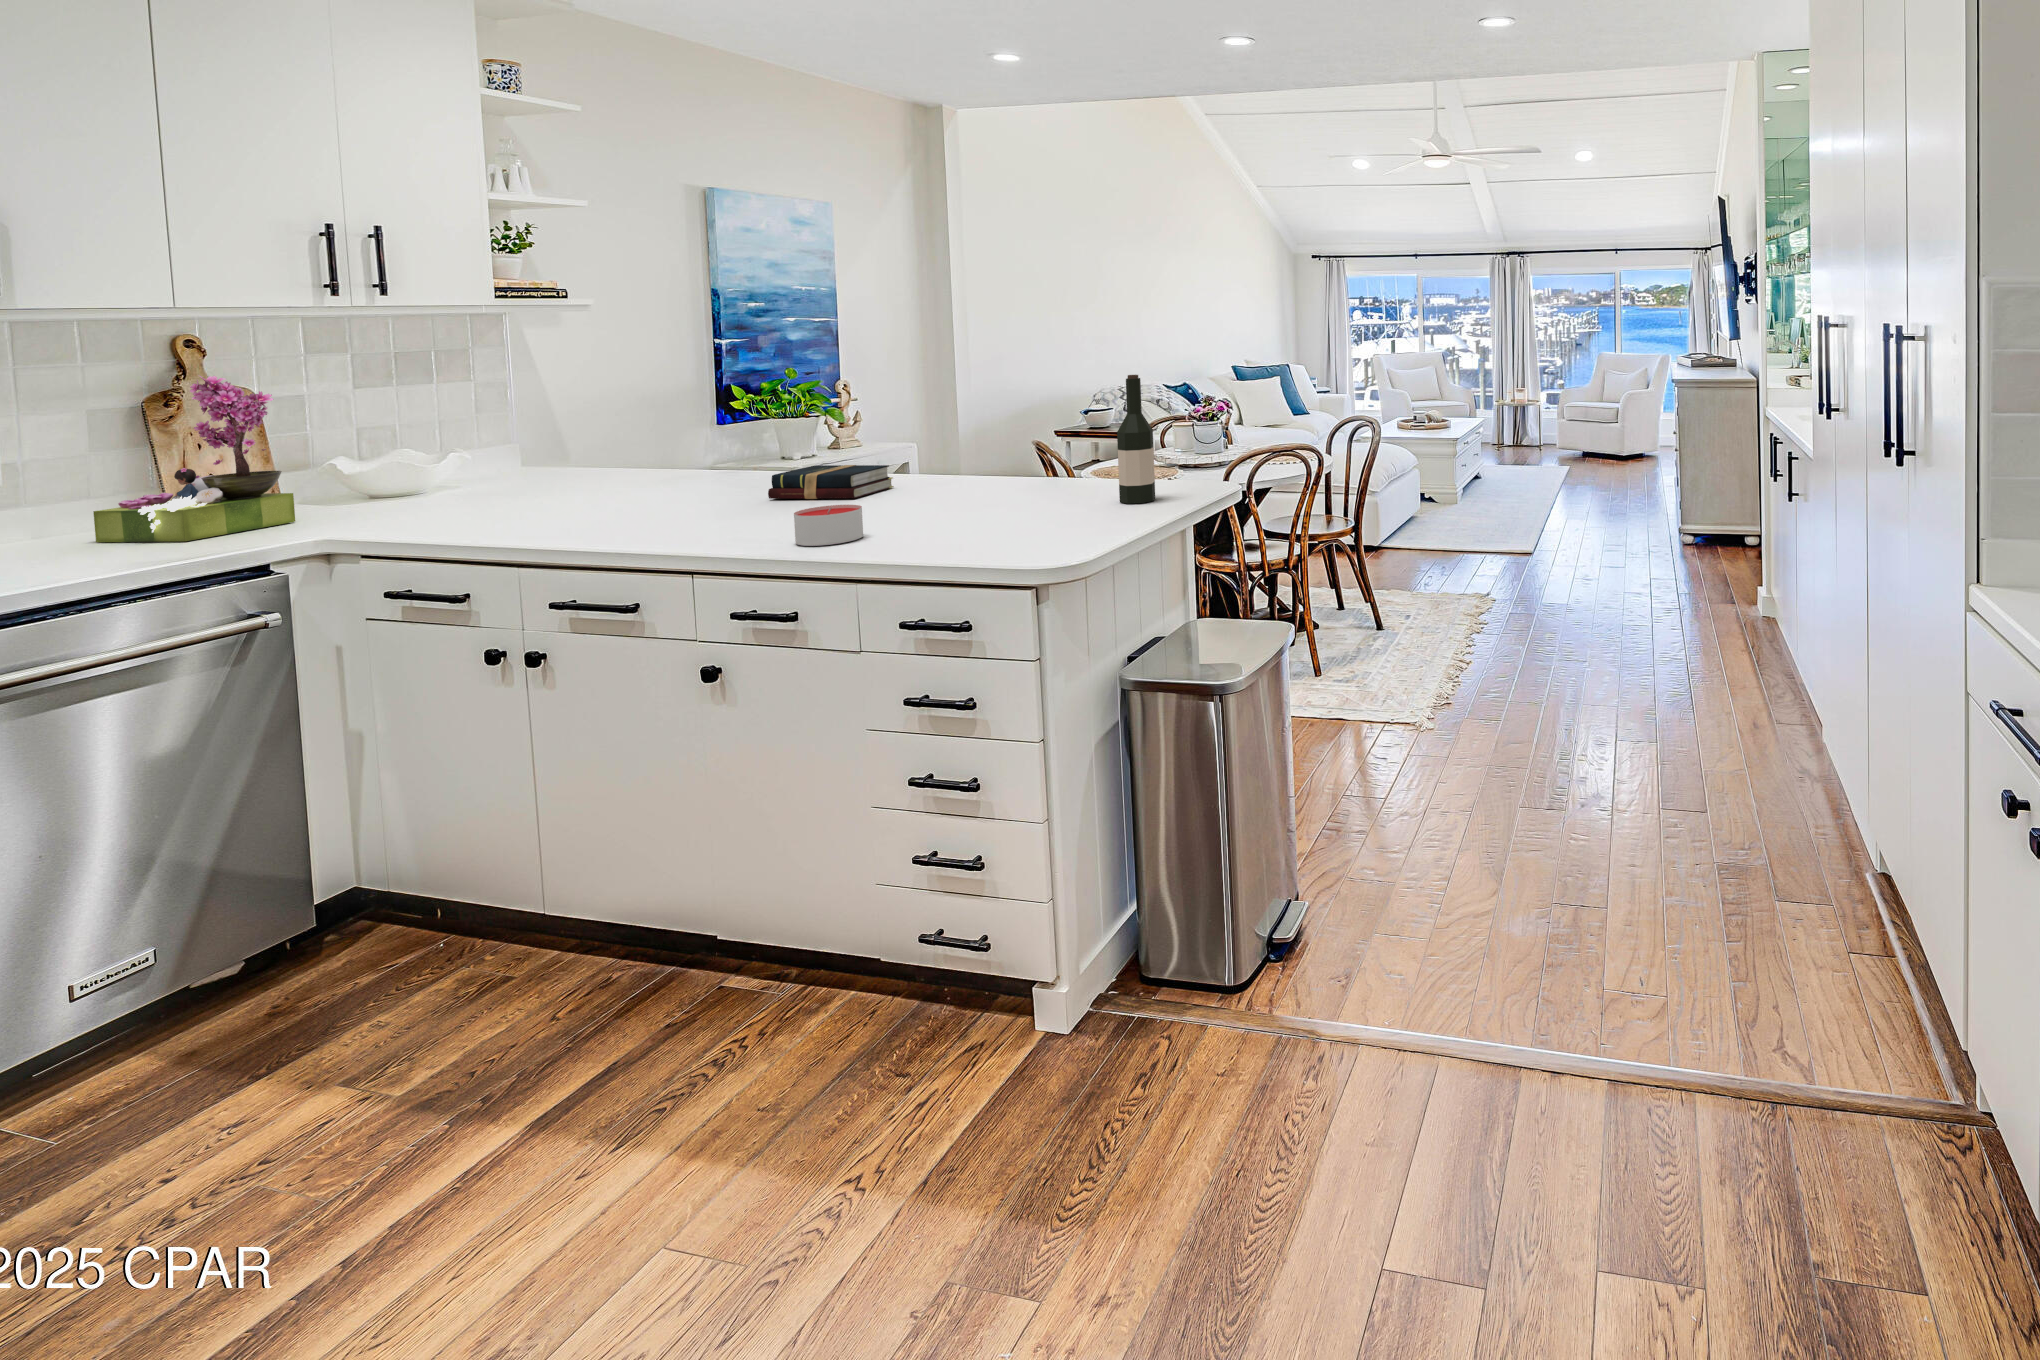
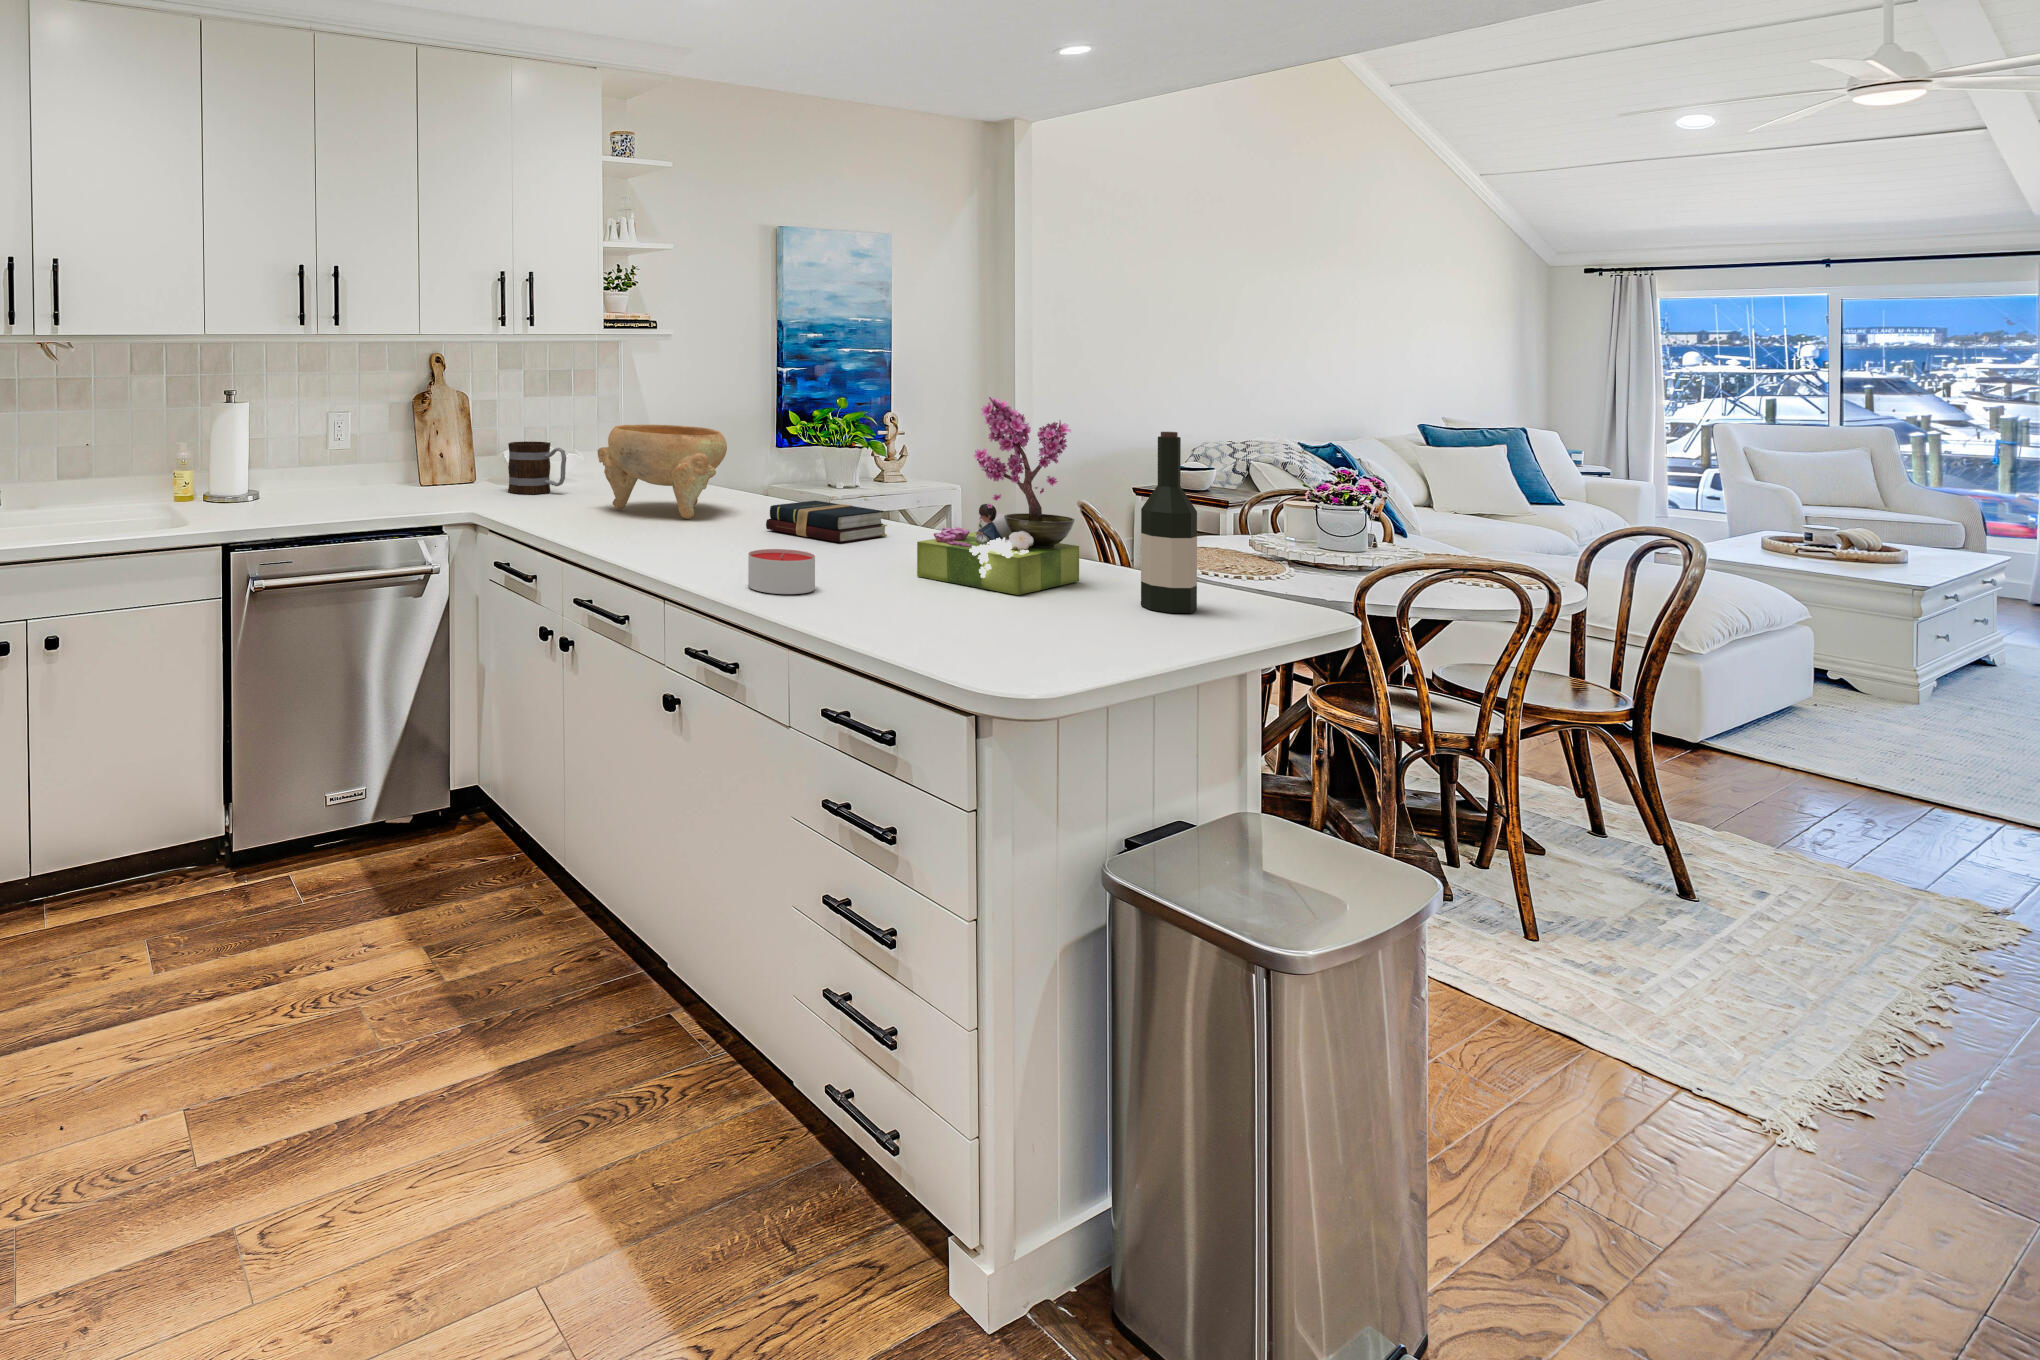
flower arrangement: present [93,376,295,542] -> present [917,397,1079,595]
decorative bowl: none [530,407,705,506] -> present [598,425,727,519]
mug: none [362,443,463,511] -> present [508,441,566,494]

